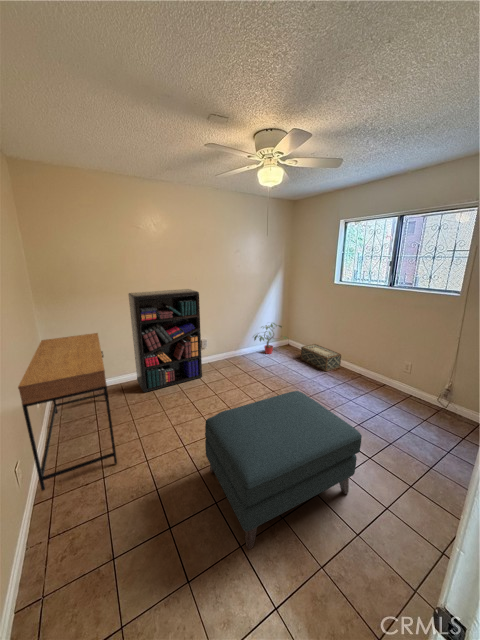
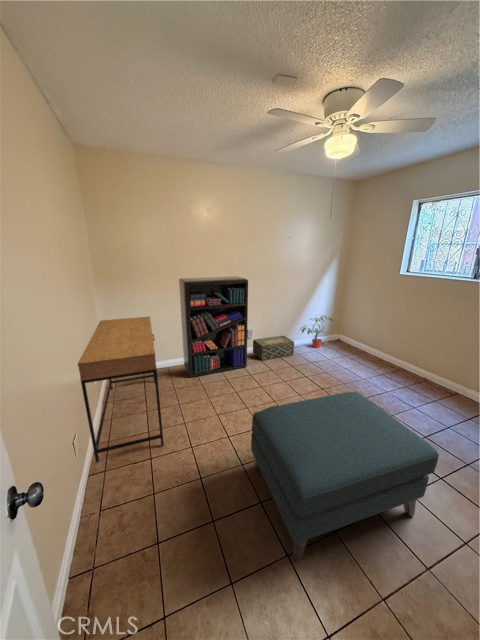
woven basket: present [301,344,341,371] -> present [253,336,294,360]

